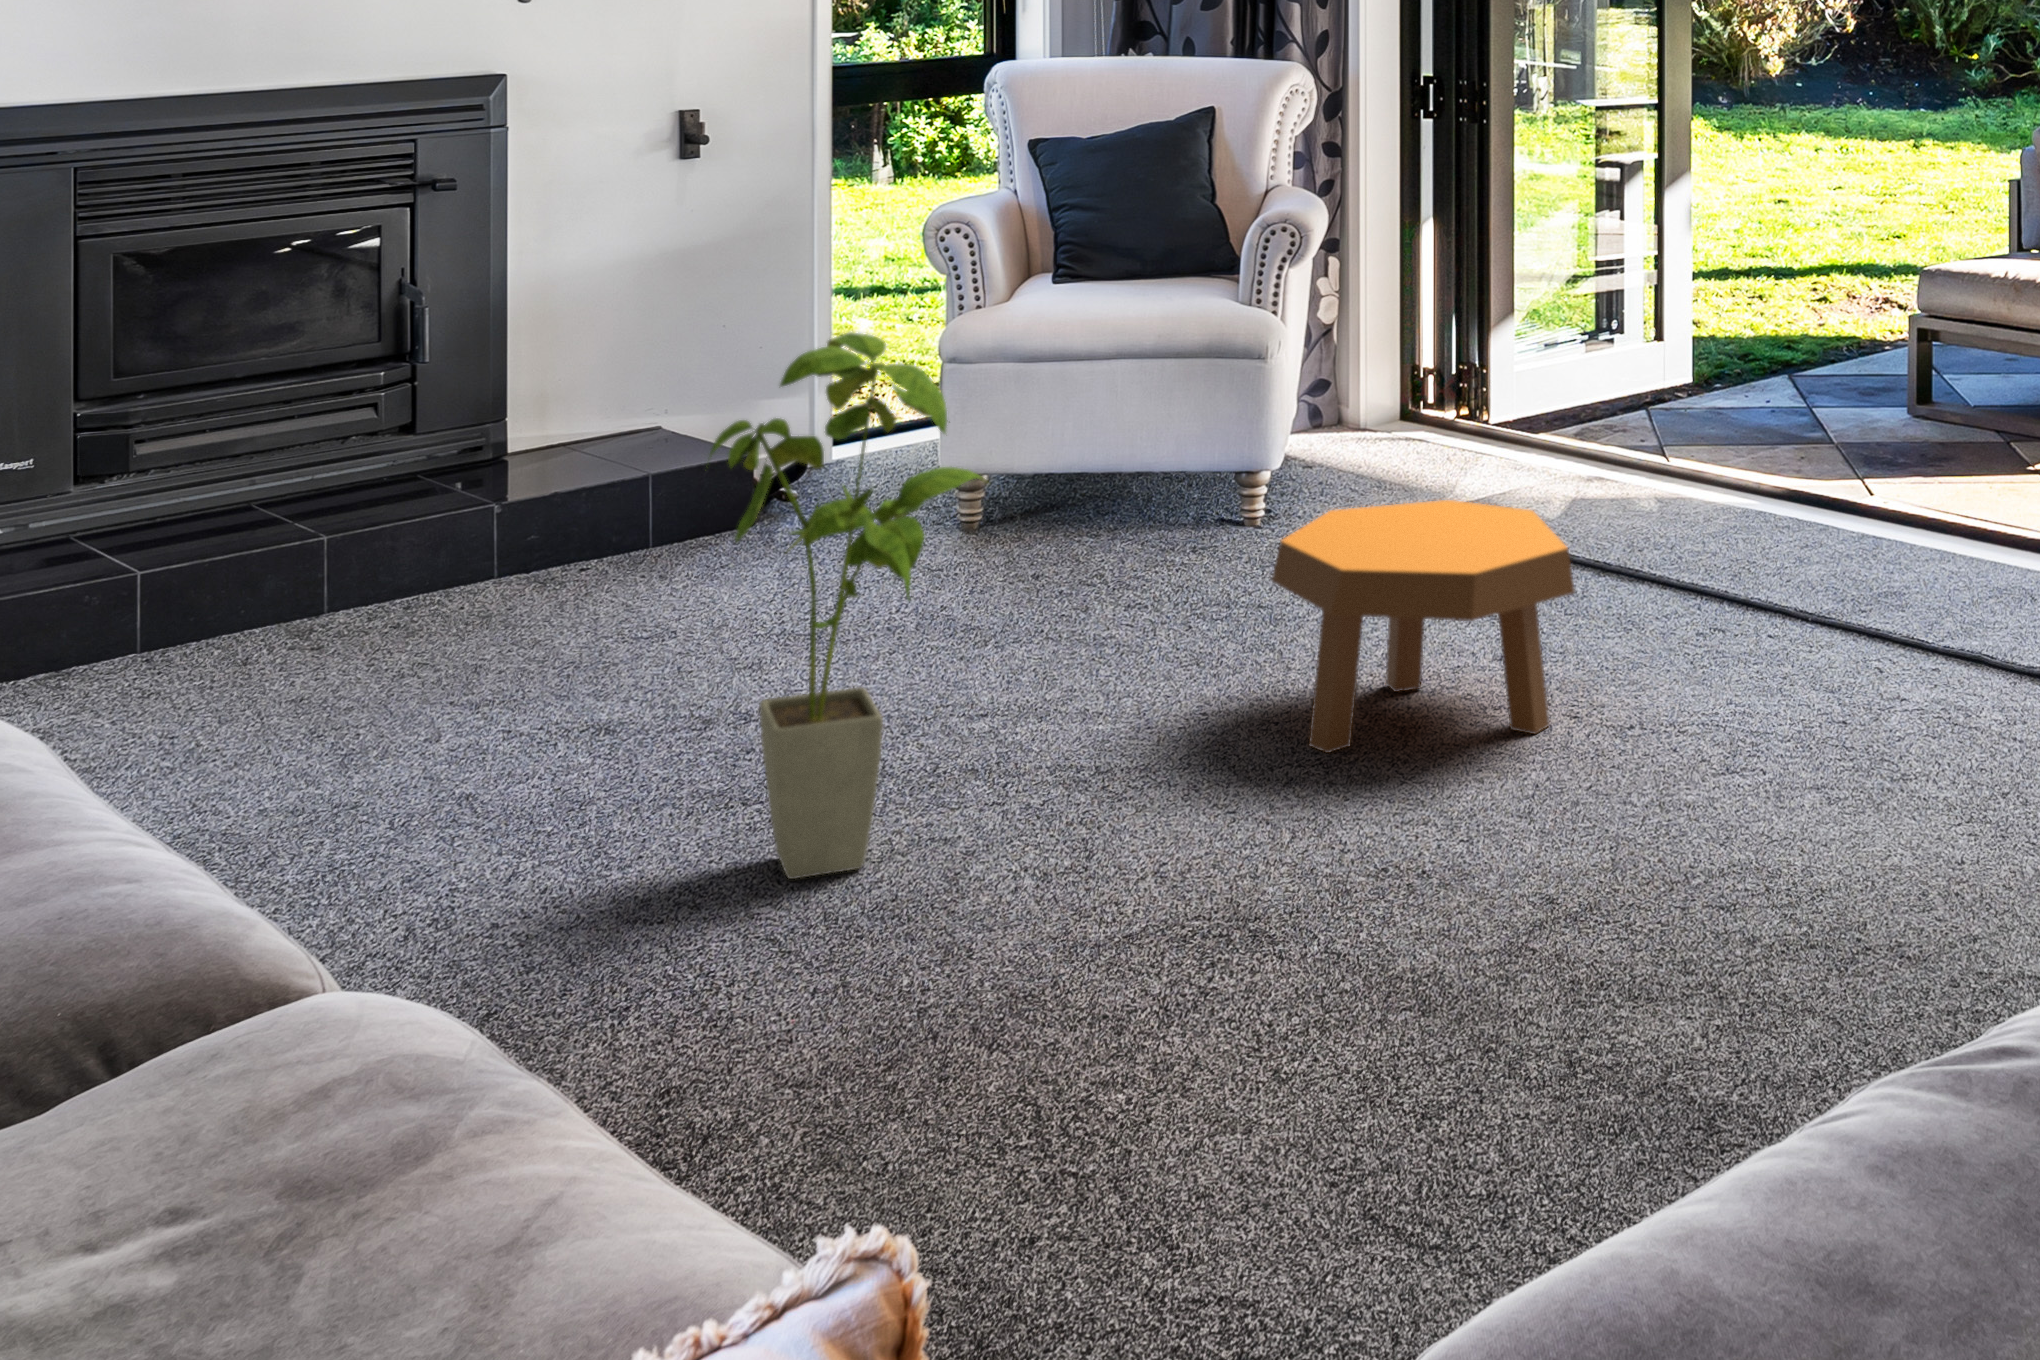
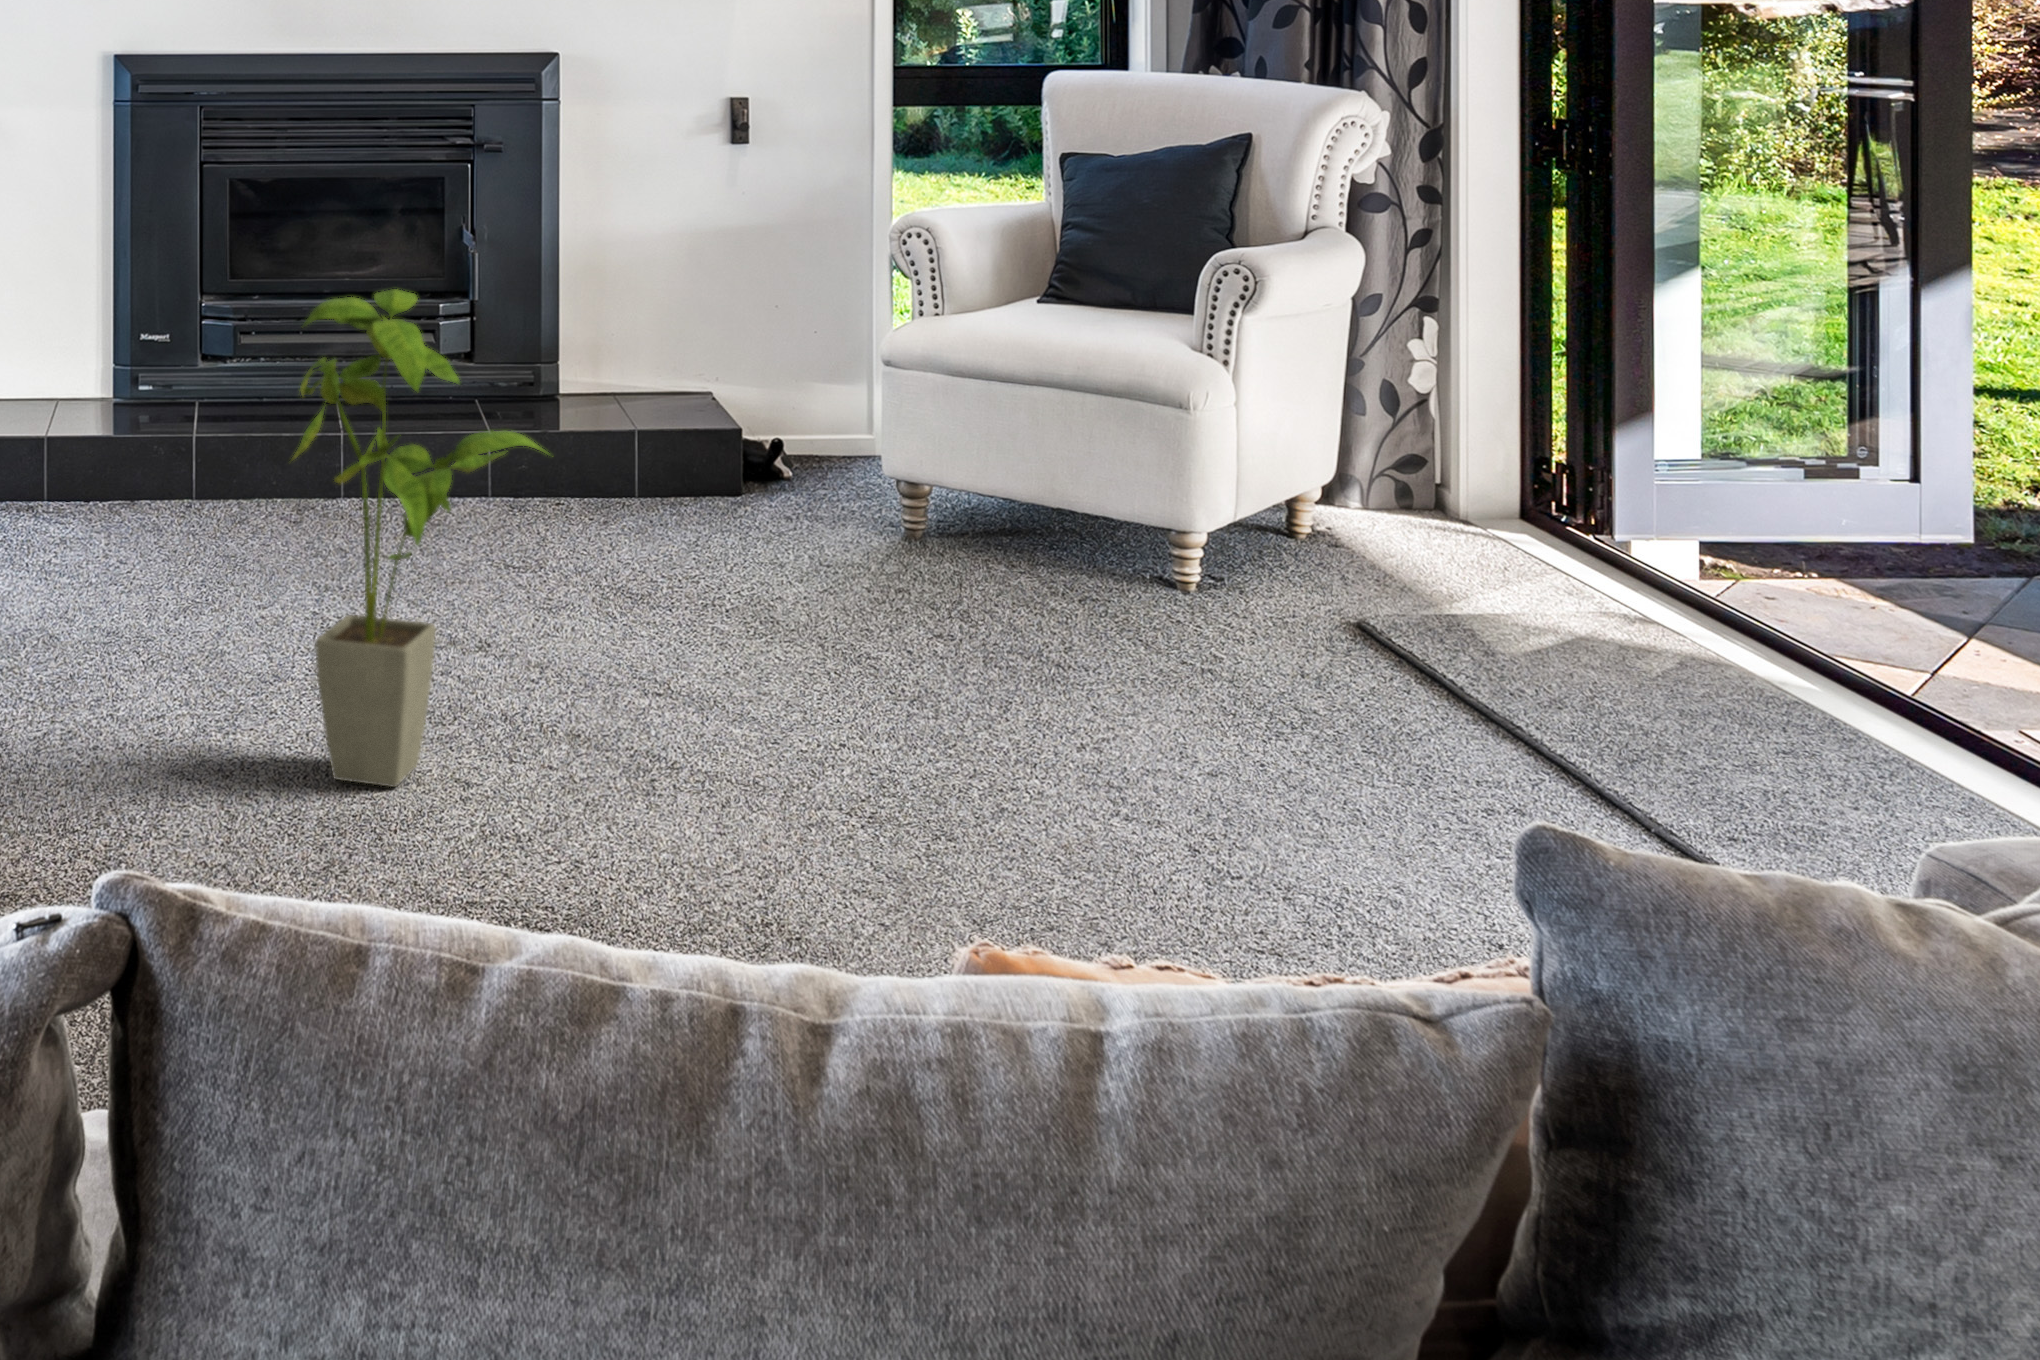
footstool: present [1272,500,1575,753] -> none [915,561,1251,850]

